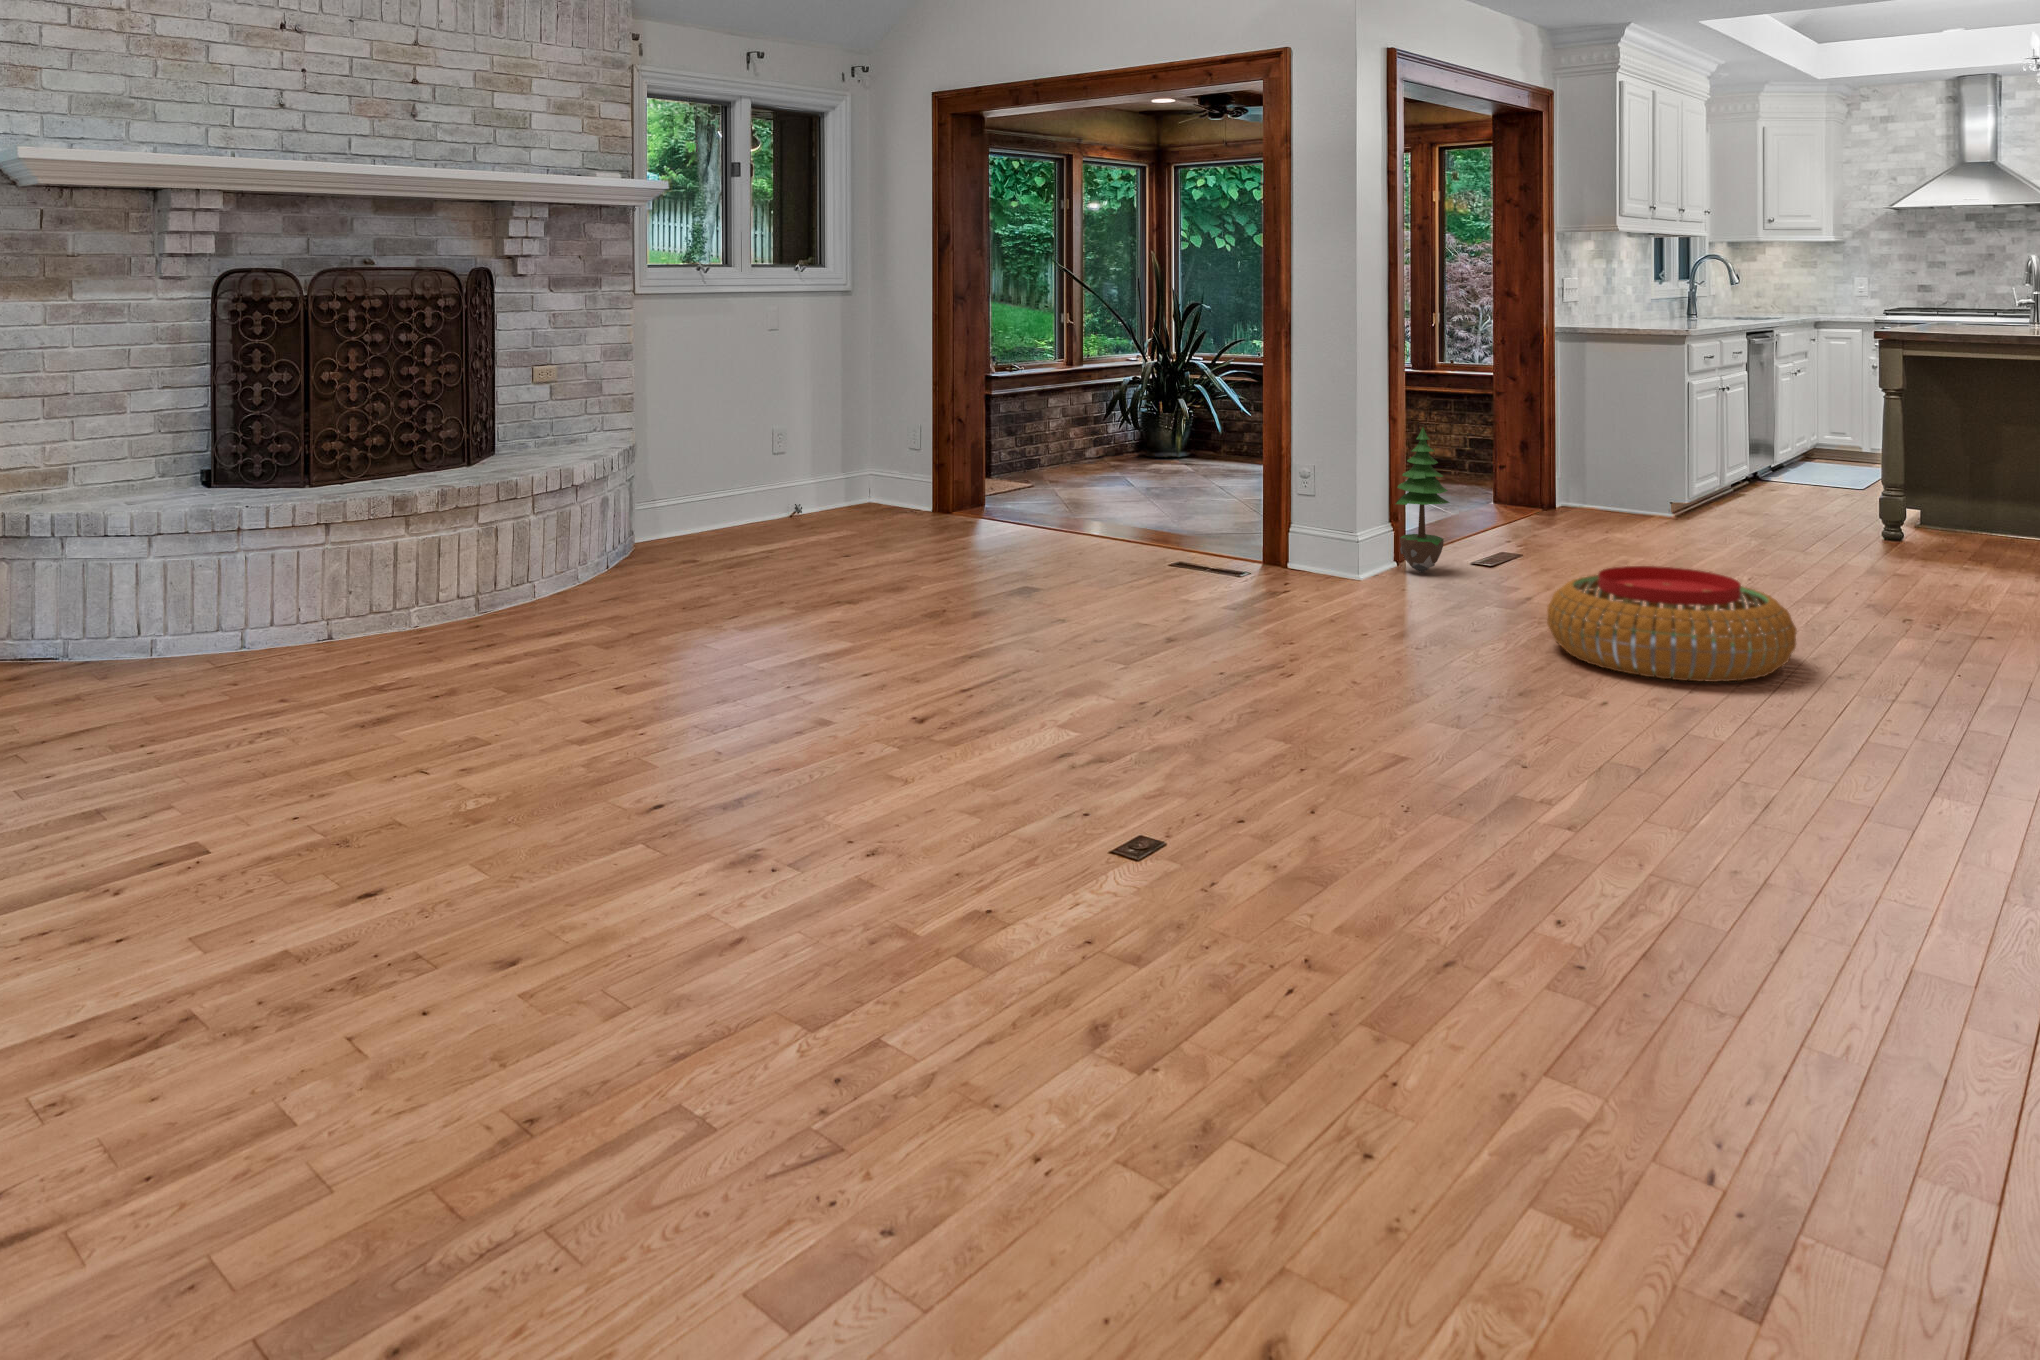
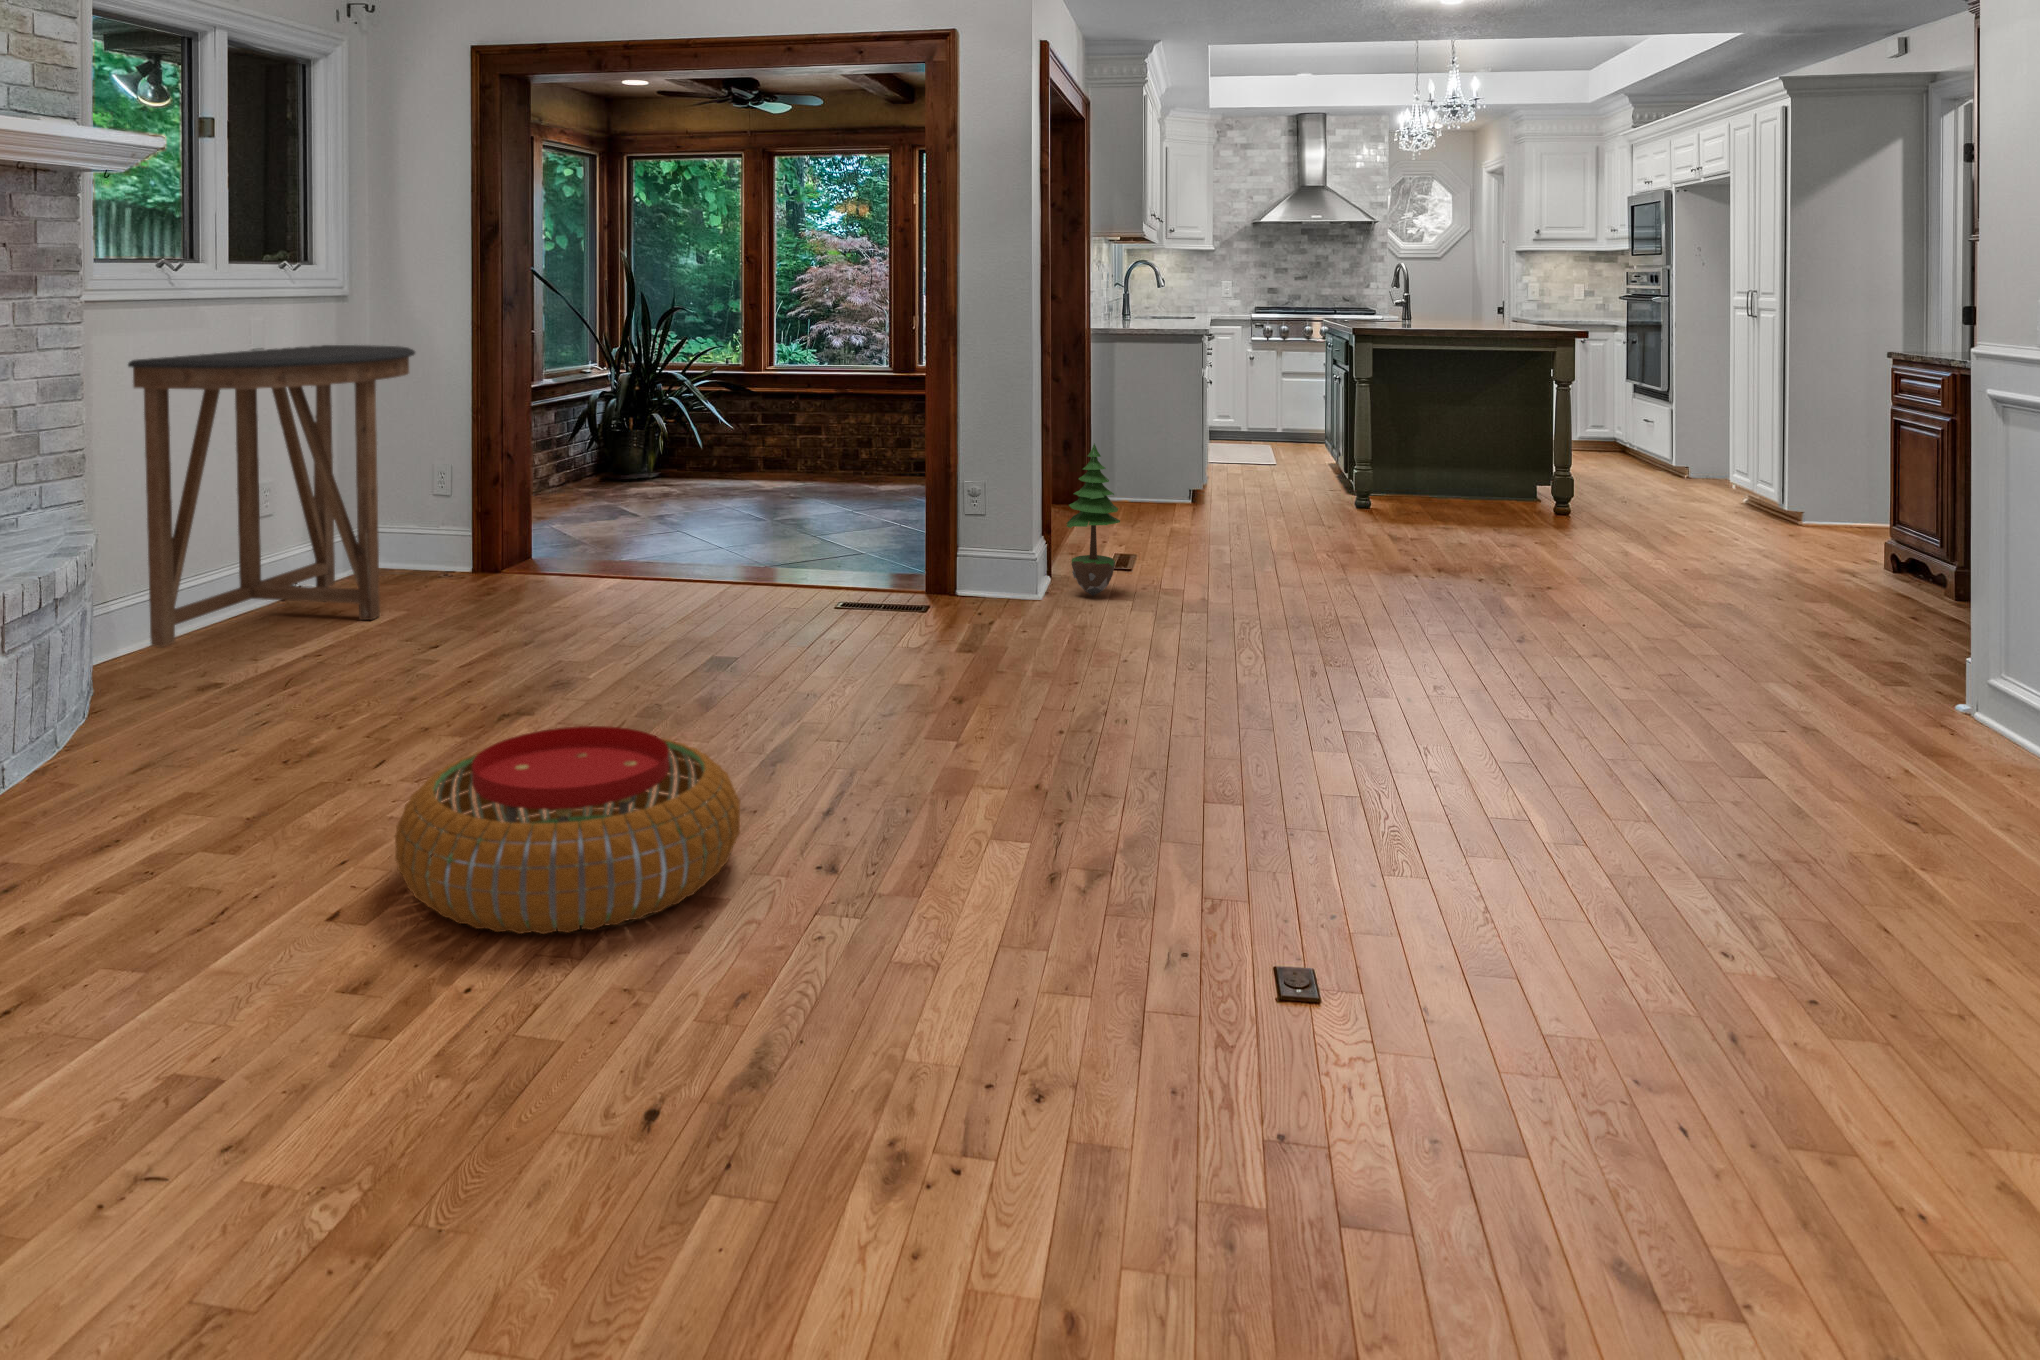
console table: none [675,330,886,535] -> present [128,345,415,647]
pouf: present [1547,566,1797,682] -> present [395,726,740,934]

